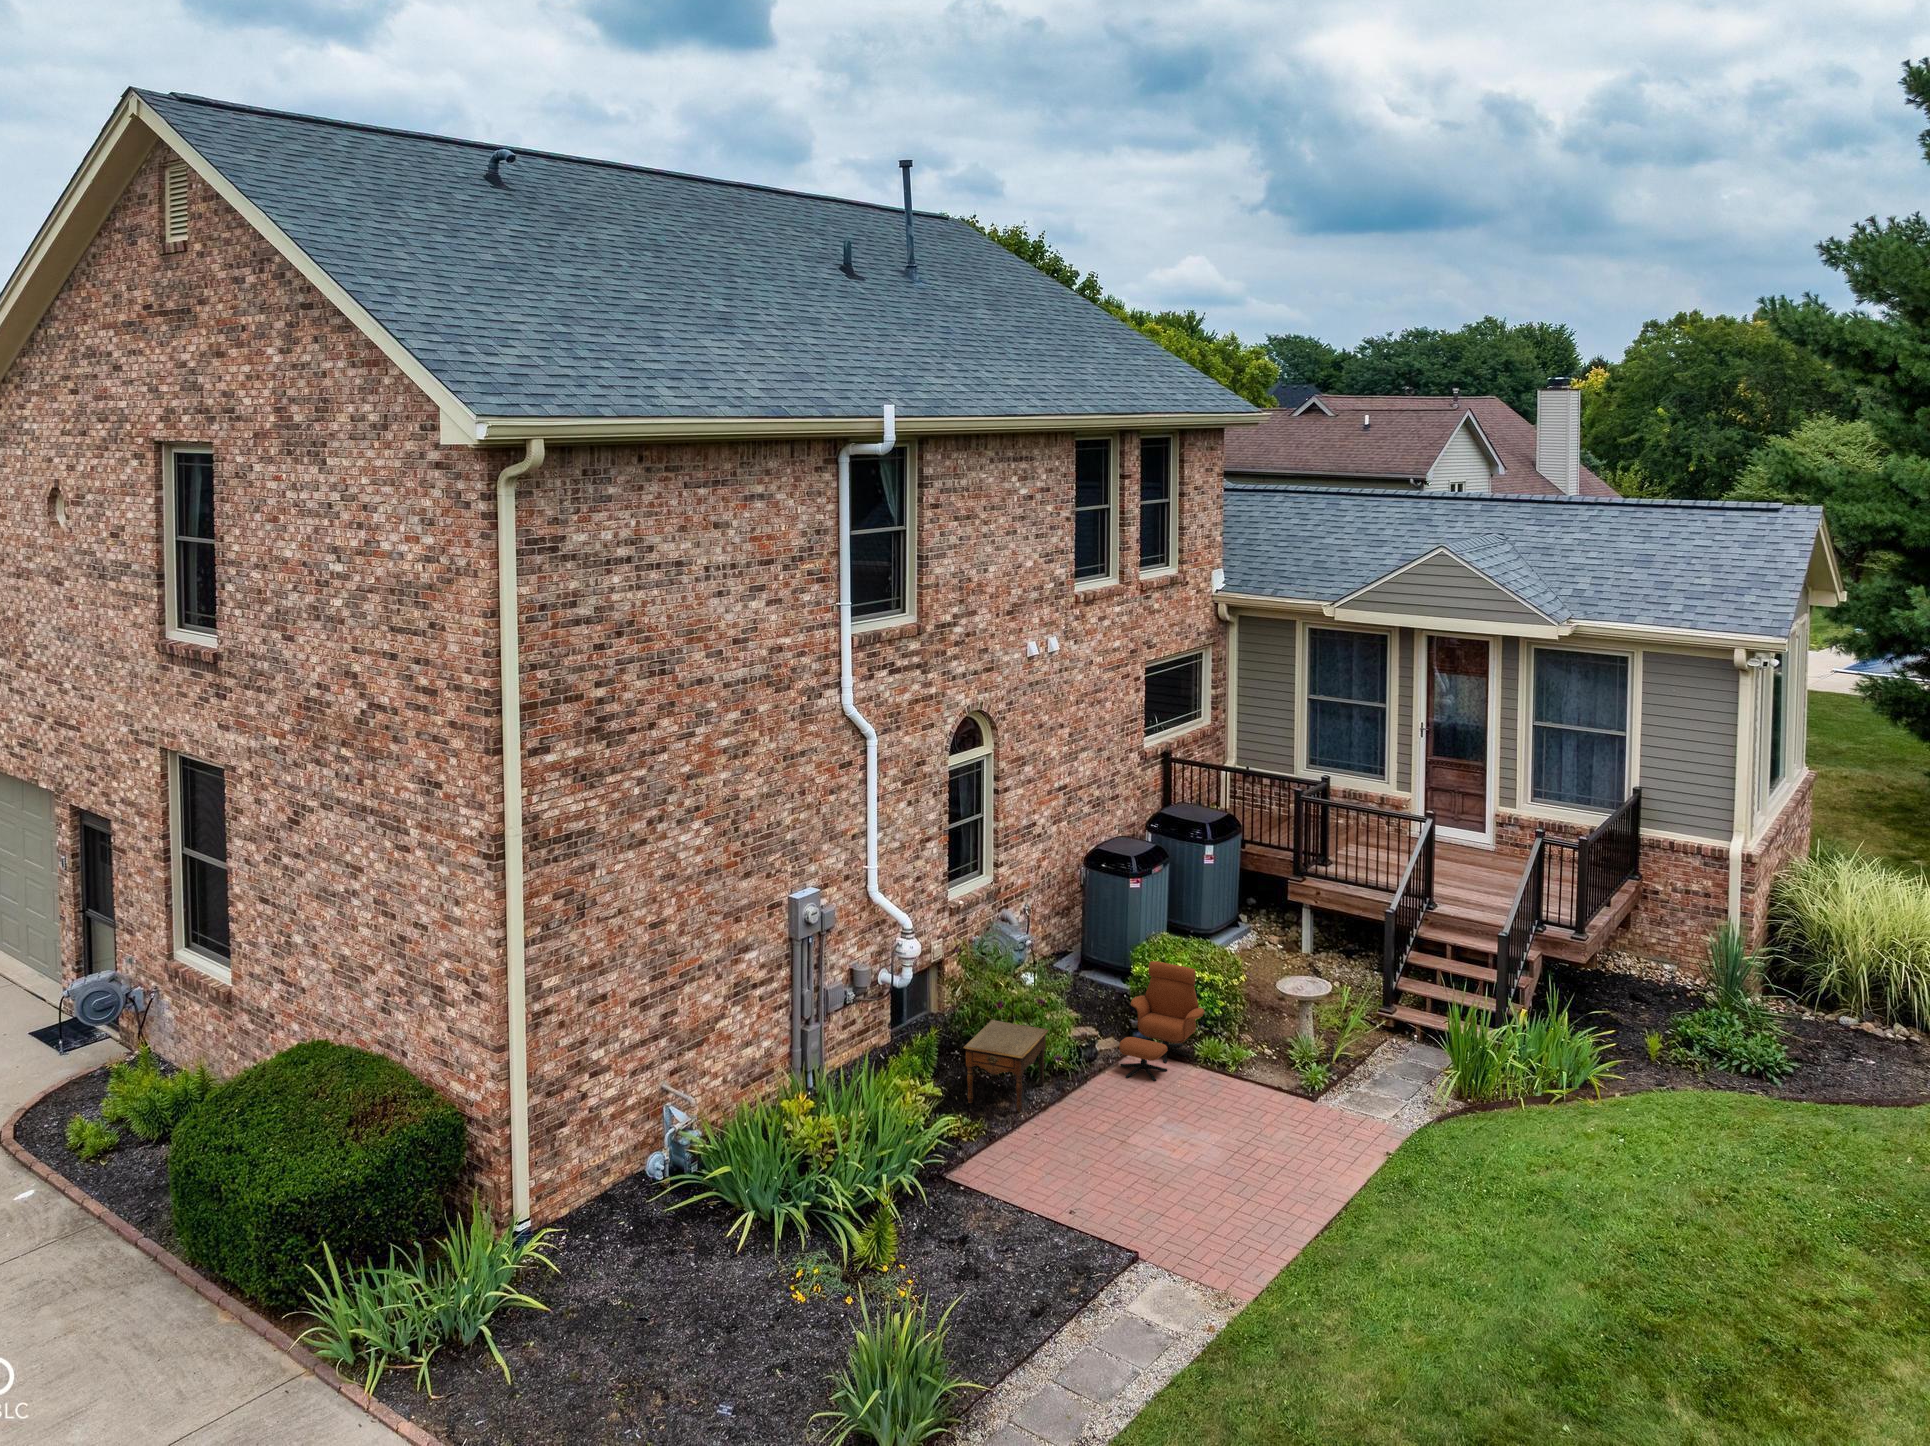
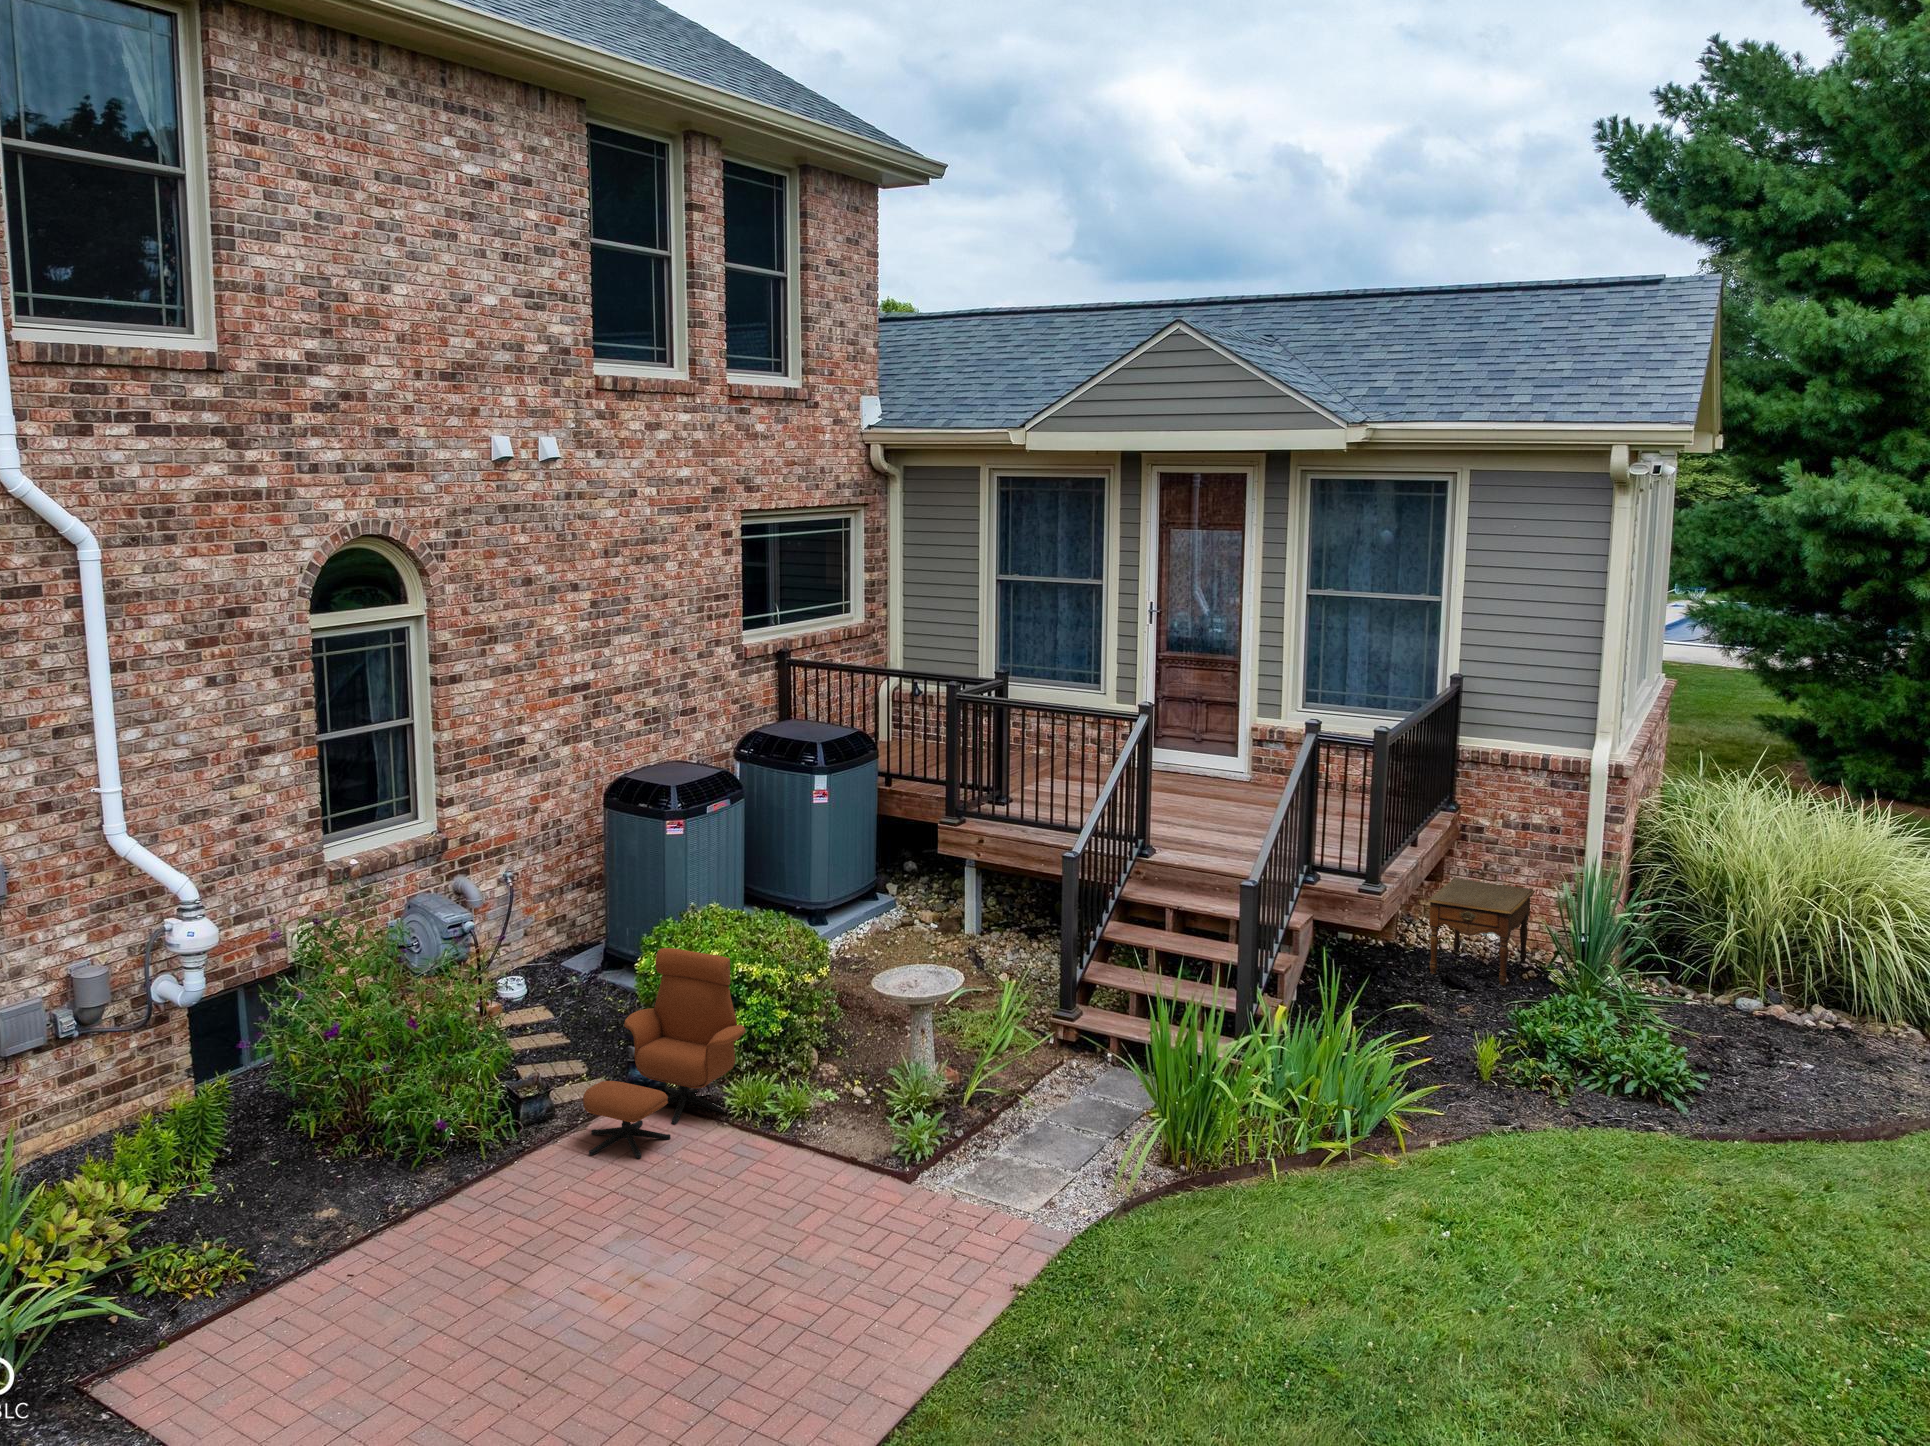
side table: present [963,1020,1049,1112] -> present [1427,878,1535,986]

